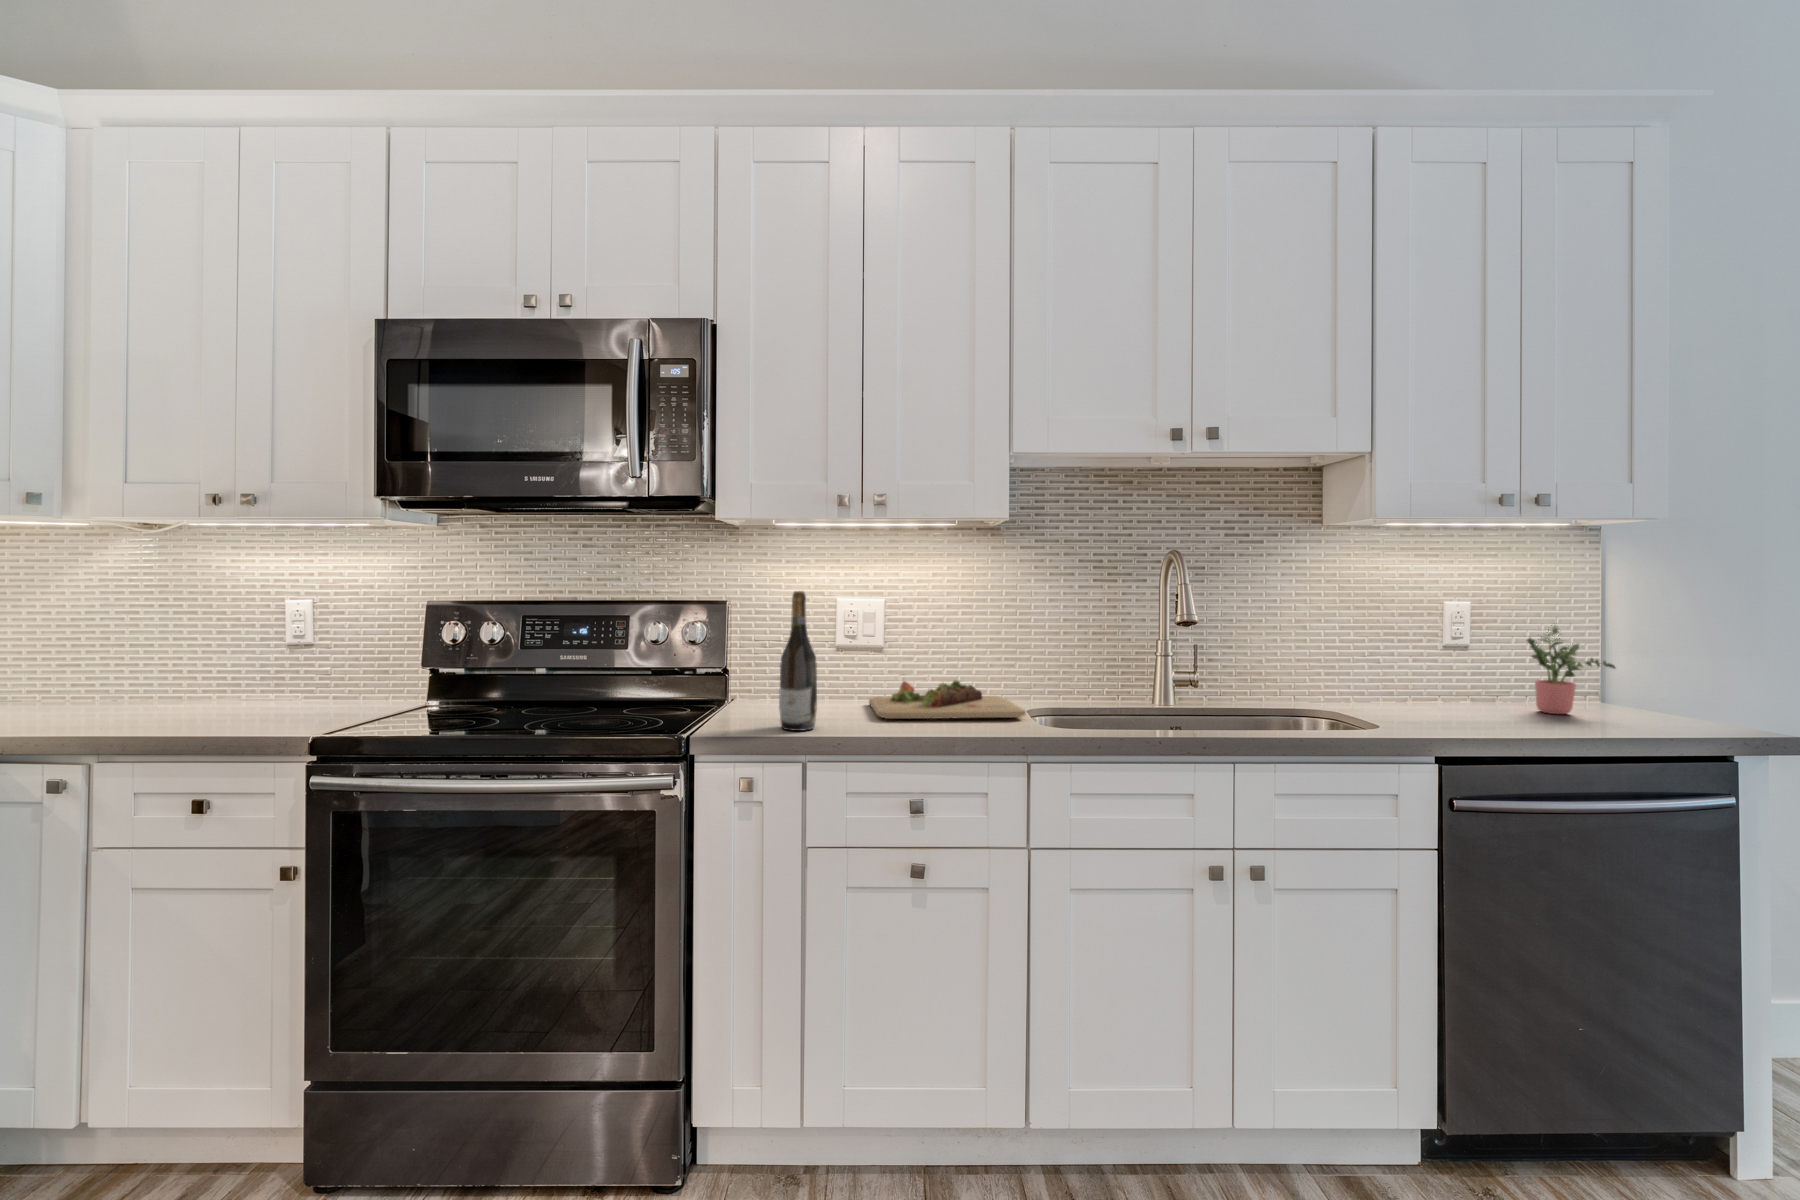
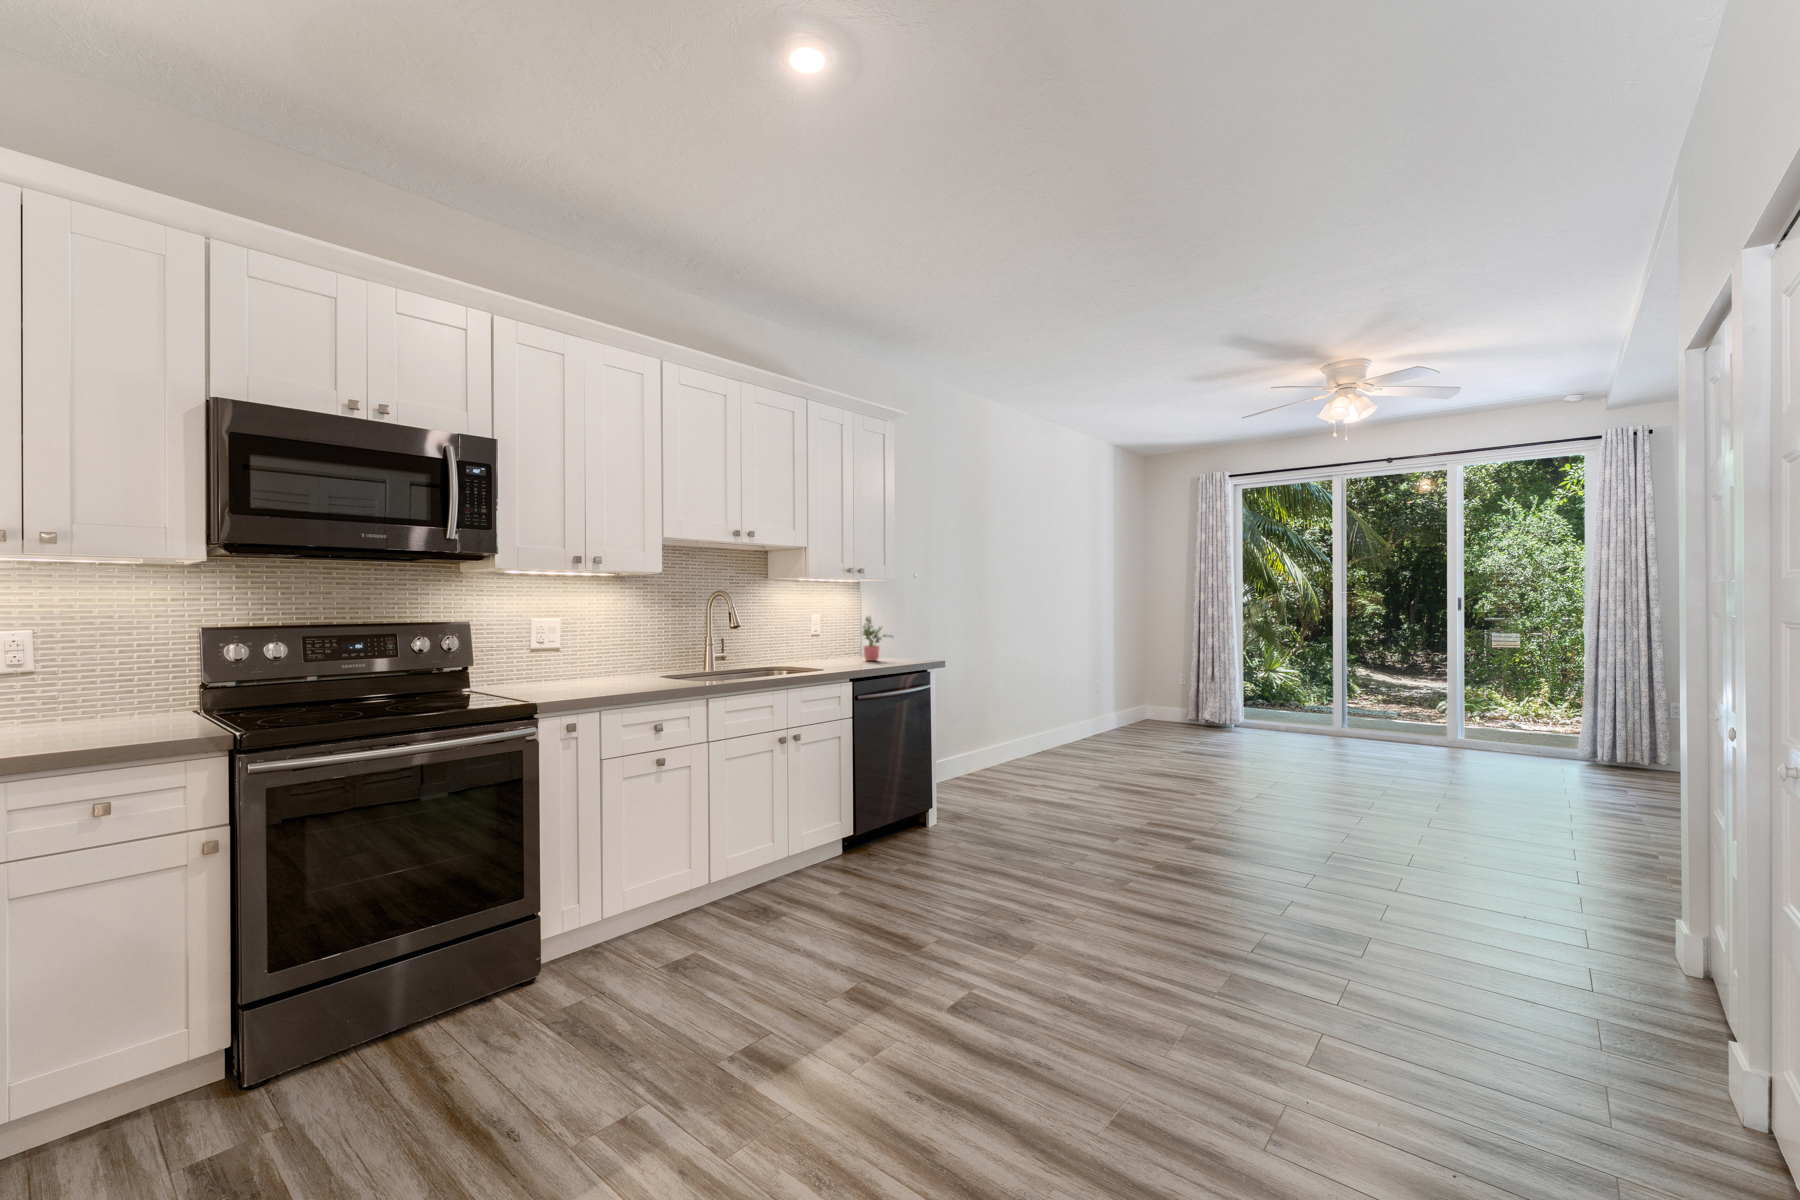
wine bottle: present [779,591,817,731] -> none [549,609,574,696]
cutting board: present [869,680,1026,719] -> none [563,663,670,687]

